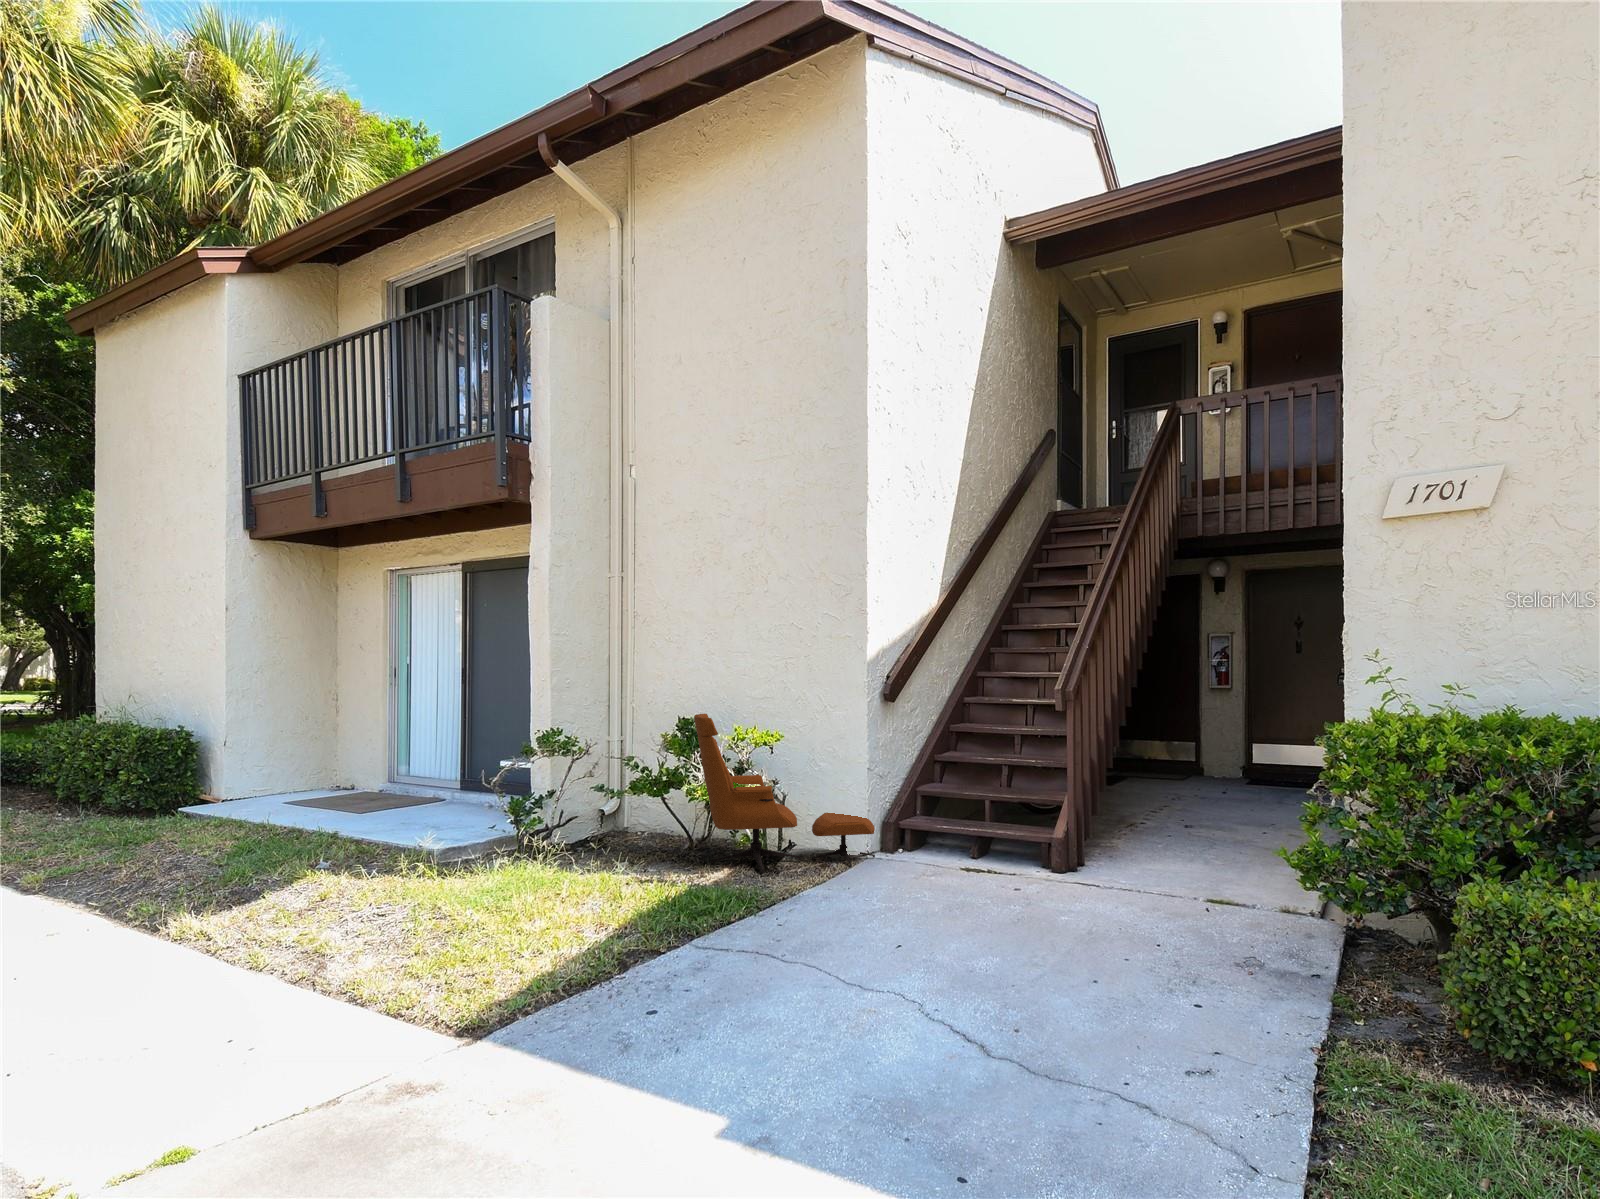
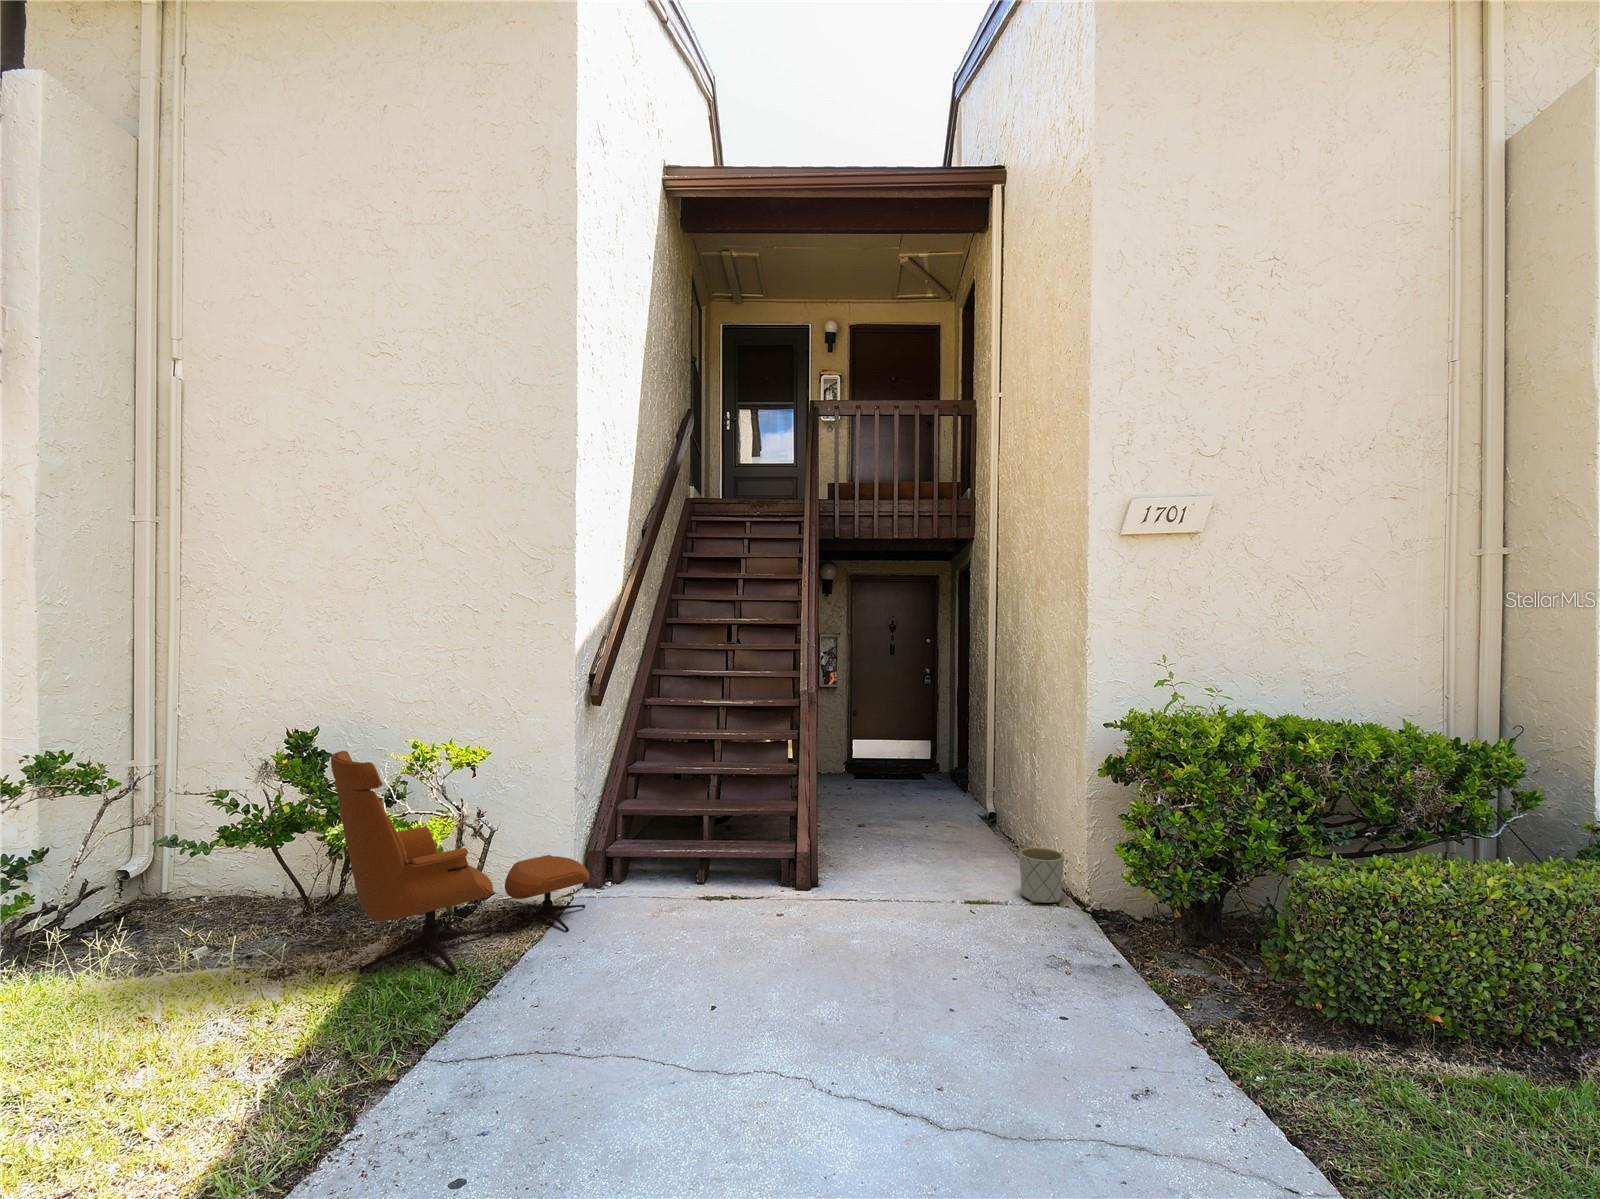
planter: none [1287,862,1340,921] -> present [1019,847,1064,903]

